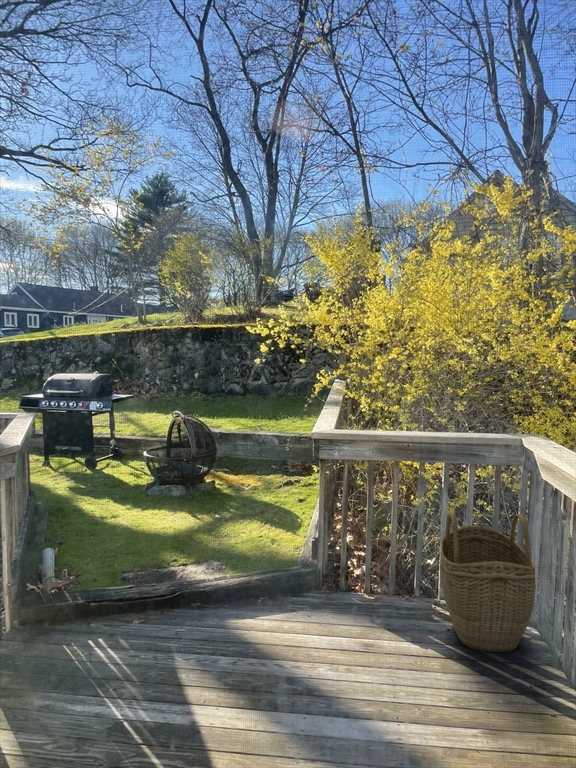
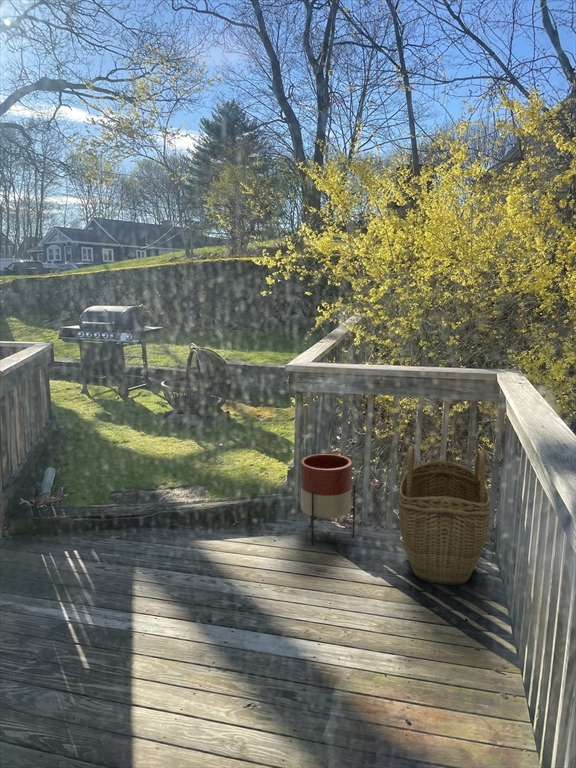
planter: none [333,523,388,619] -> present [301,454,355,545]

